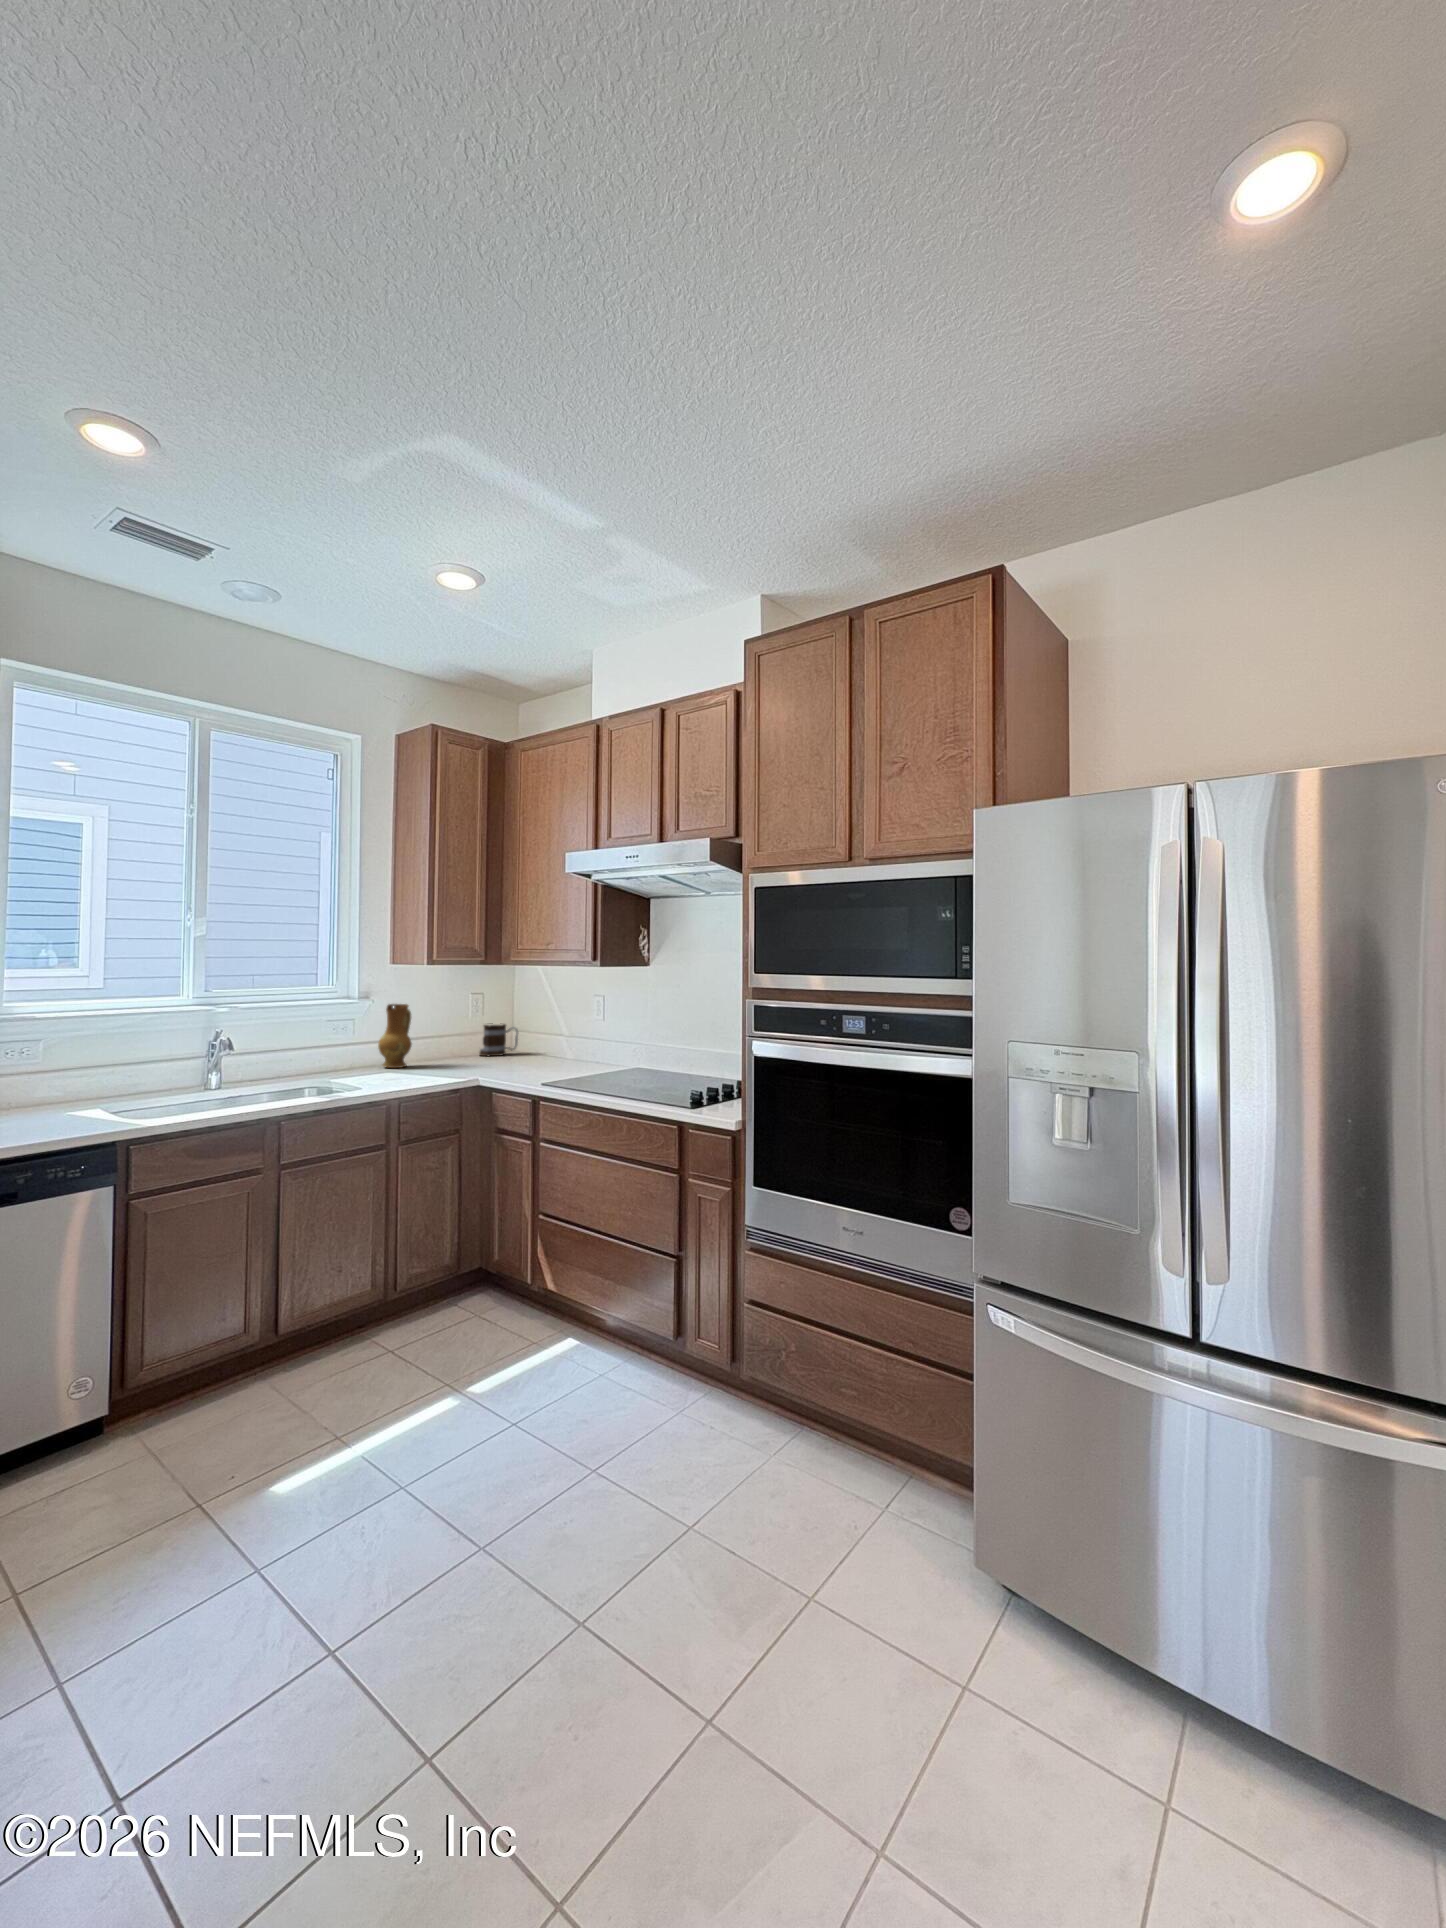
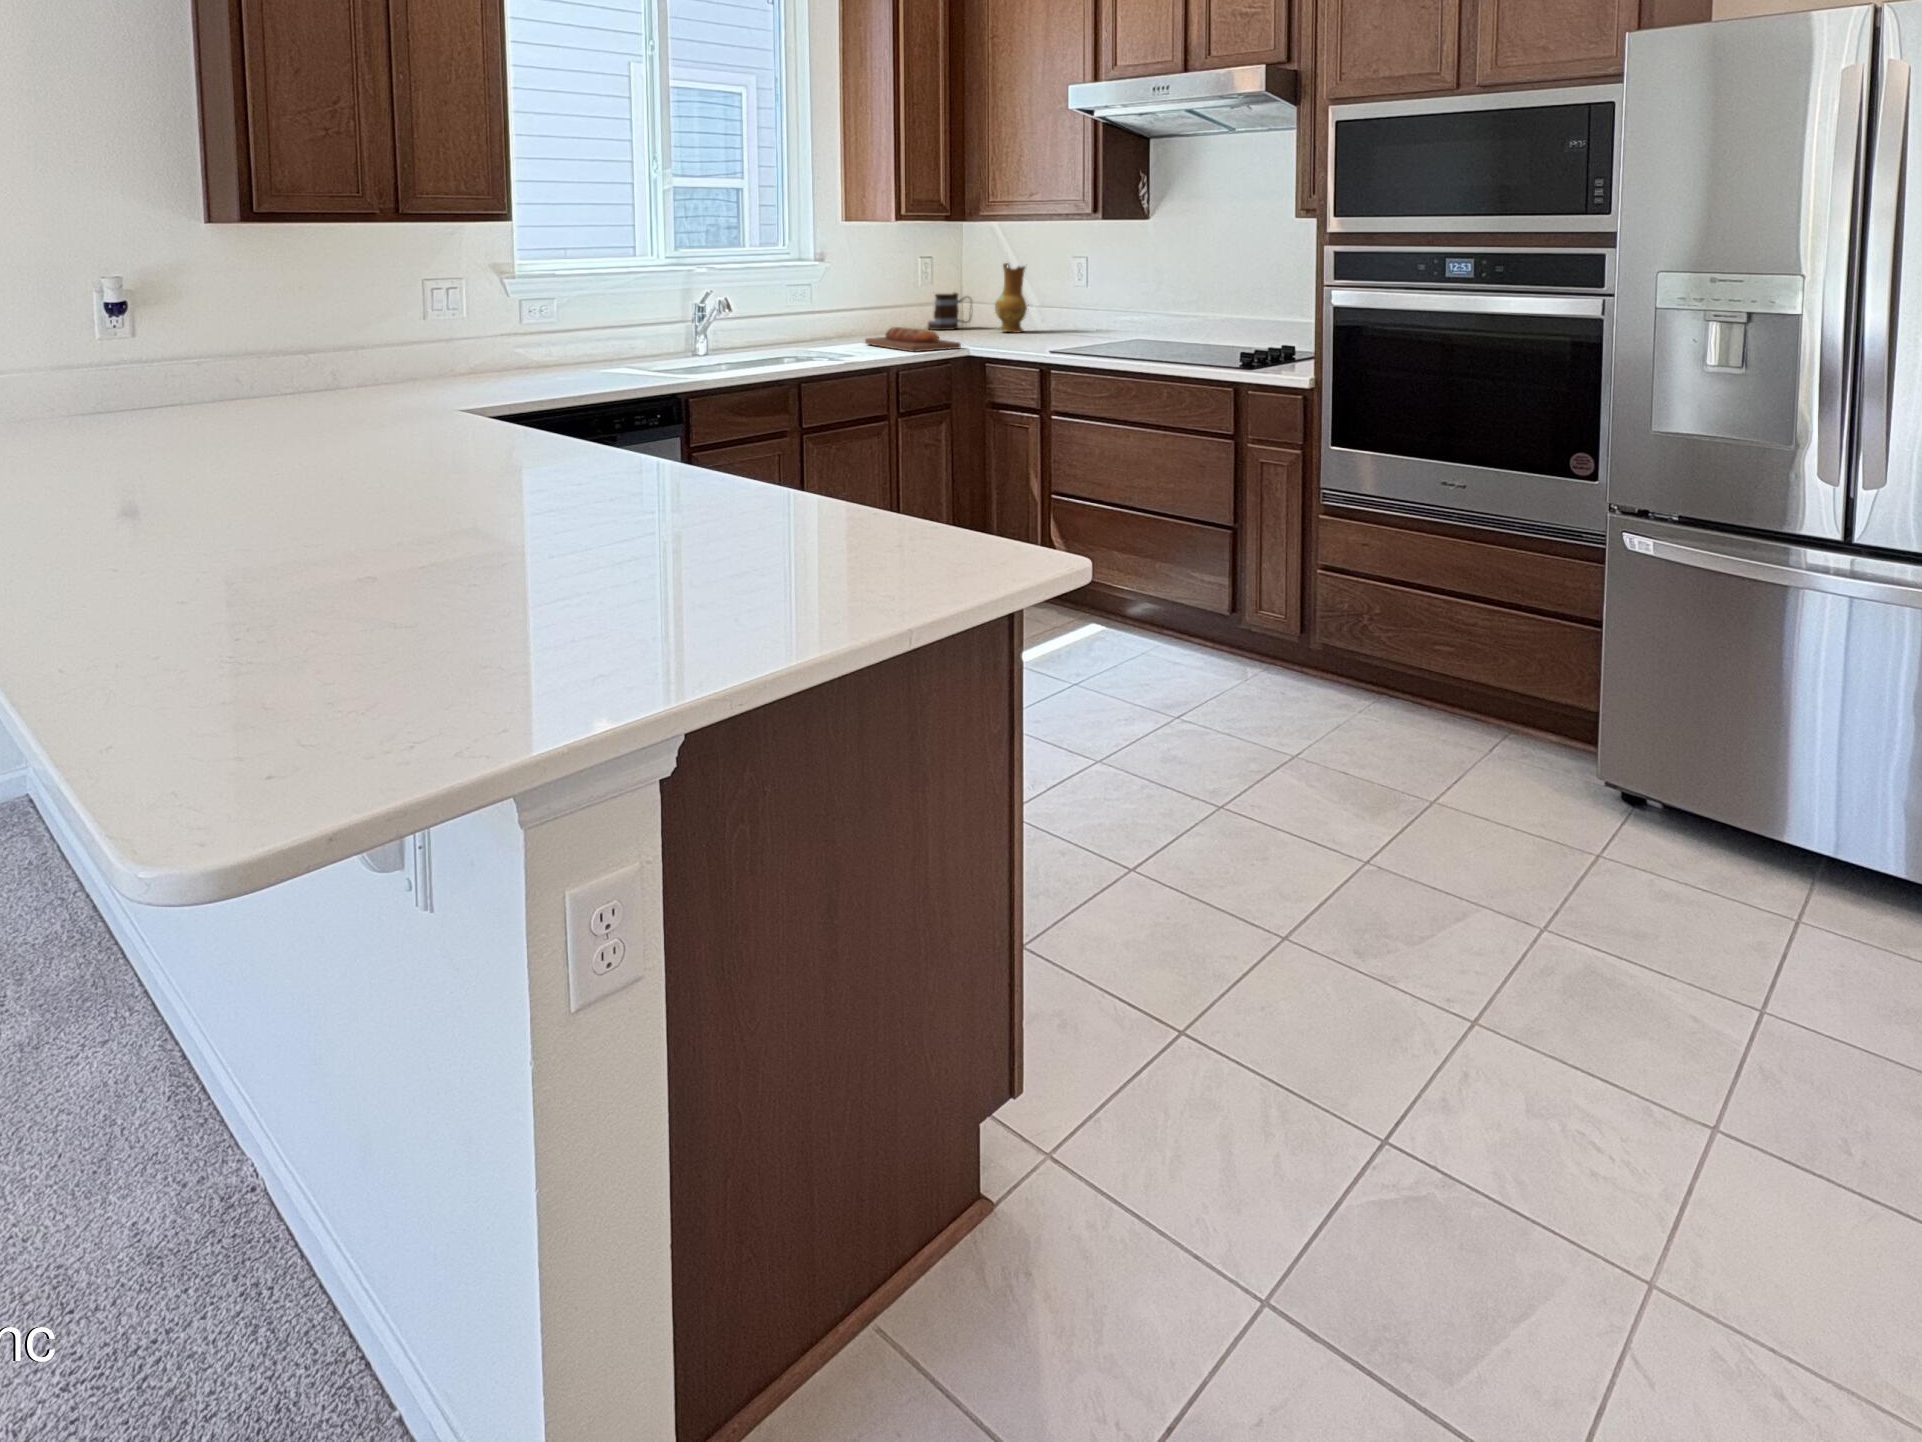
ceramic jug: present [378,1004,412,1068] -> present [995,263,1027,333]
bread loaf: none [392,1059,470,1085] -> present [865,327,961,352]

